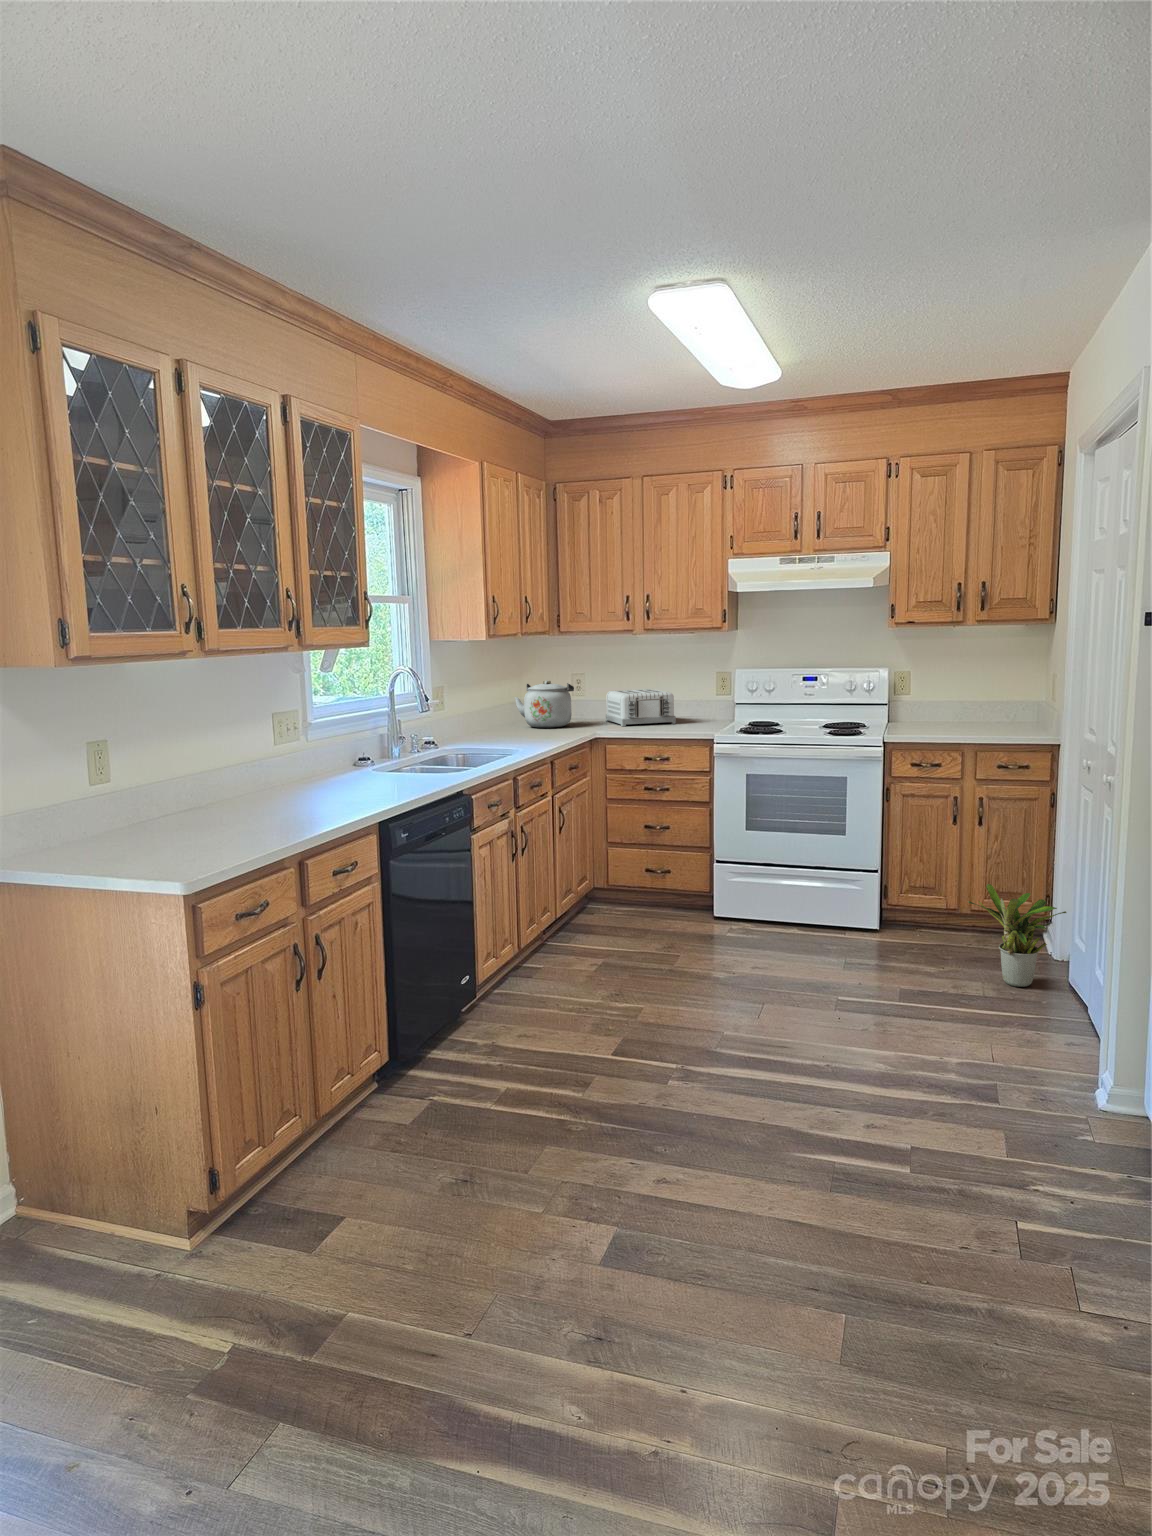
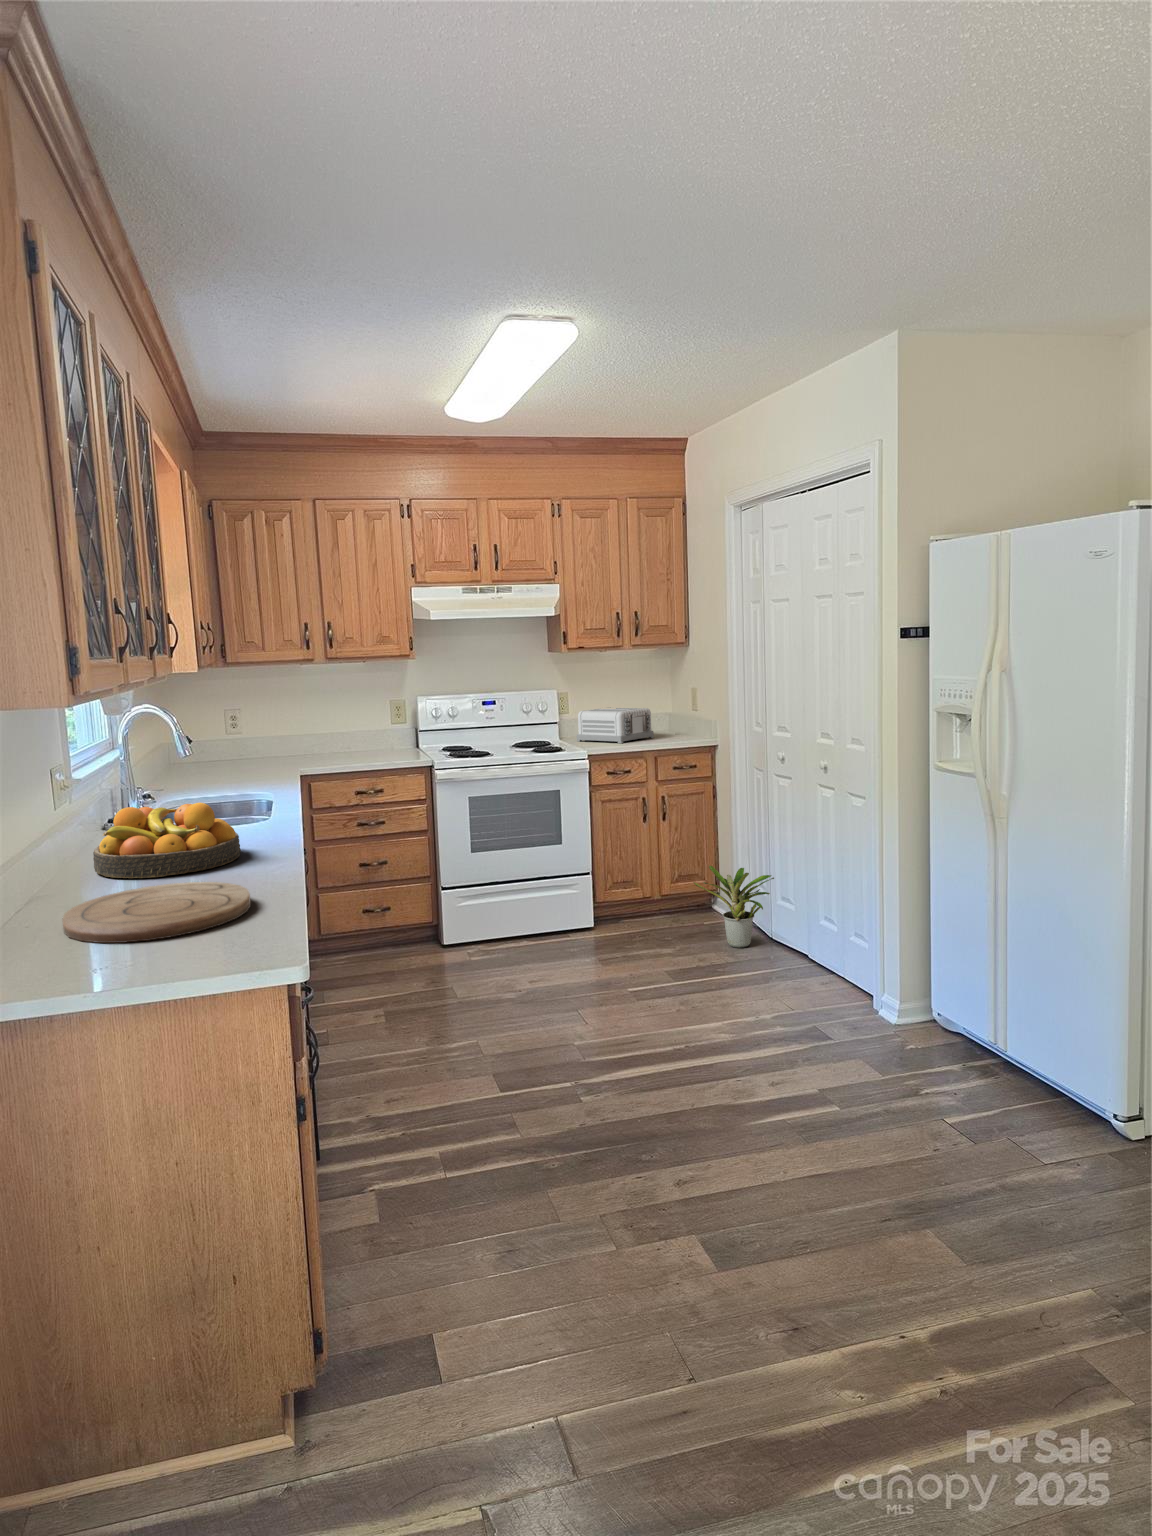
kettle: present [515,680,574,728] -> none [182,718,253,771]
toaster: present [606,689,676,726] -> present [577,708,654,743]
fruit bowl: none [257,751,371,806] -> present [93,803,241,878]
cutting board: none [146,811,283,848] -> present [62,882,251,943]

